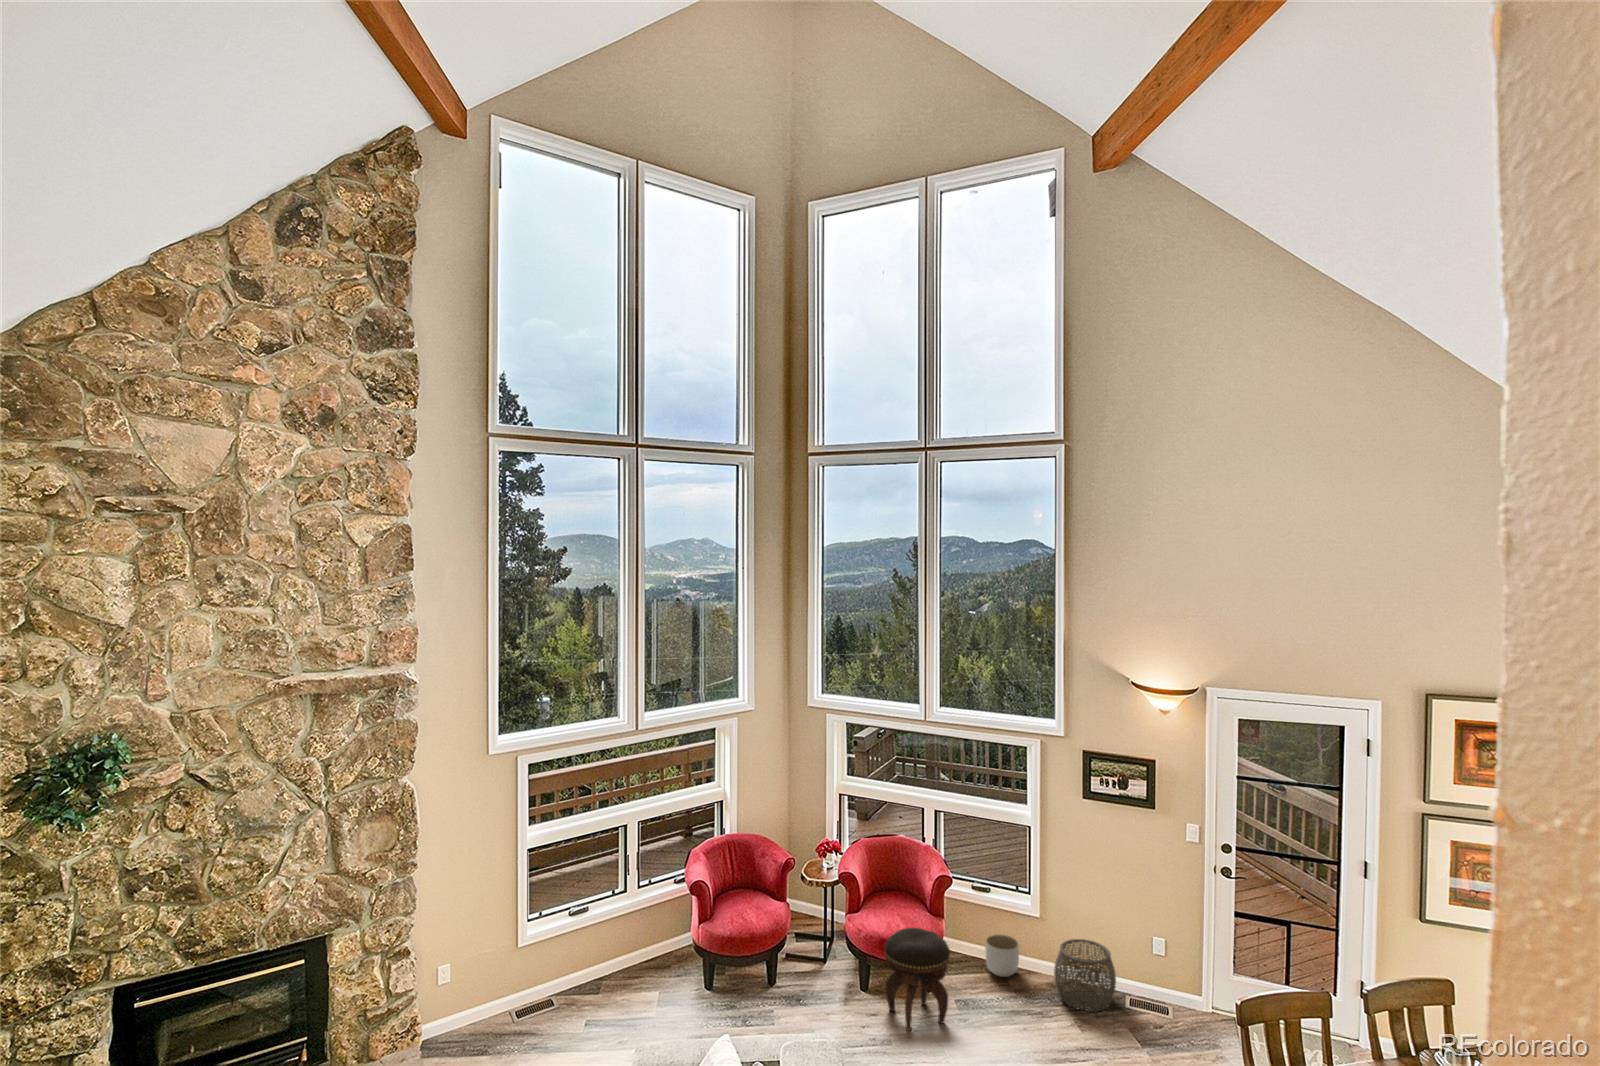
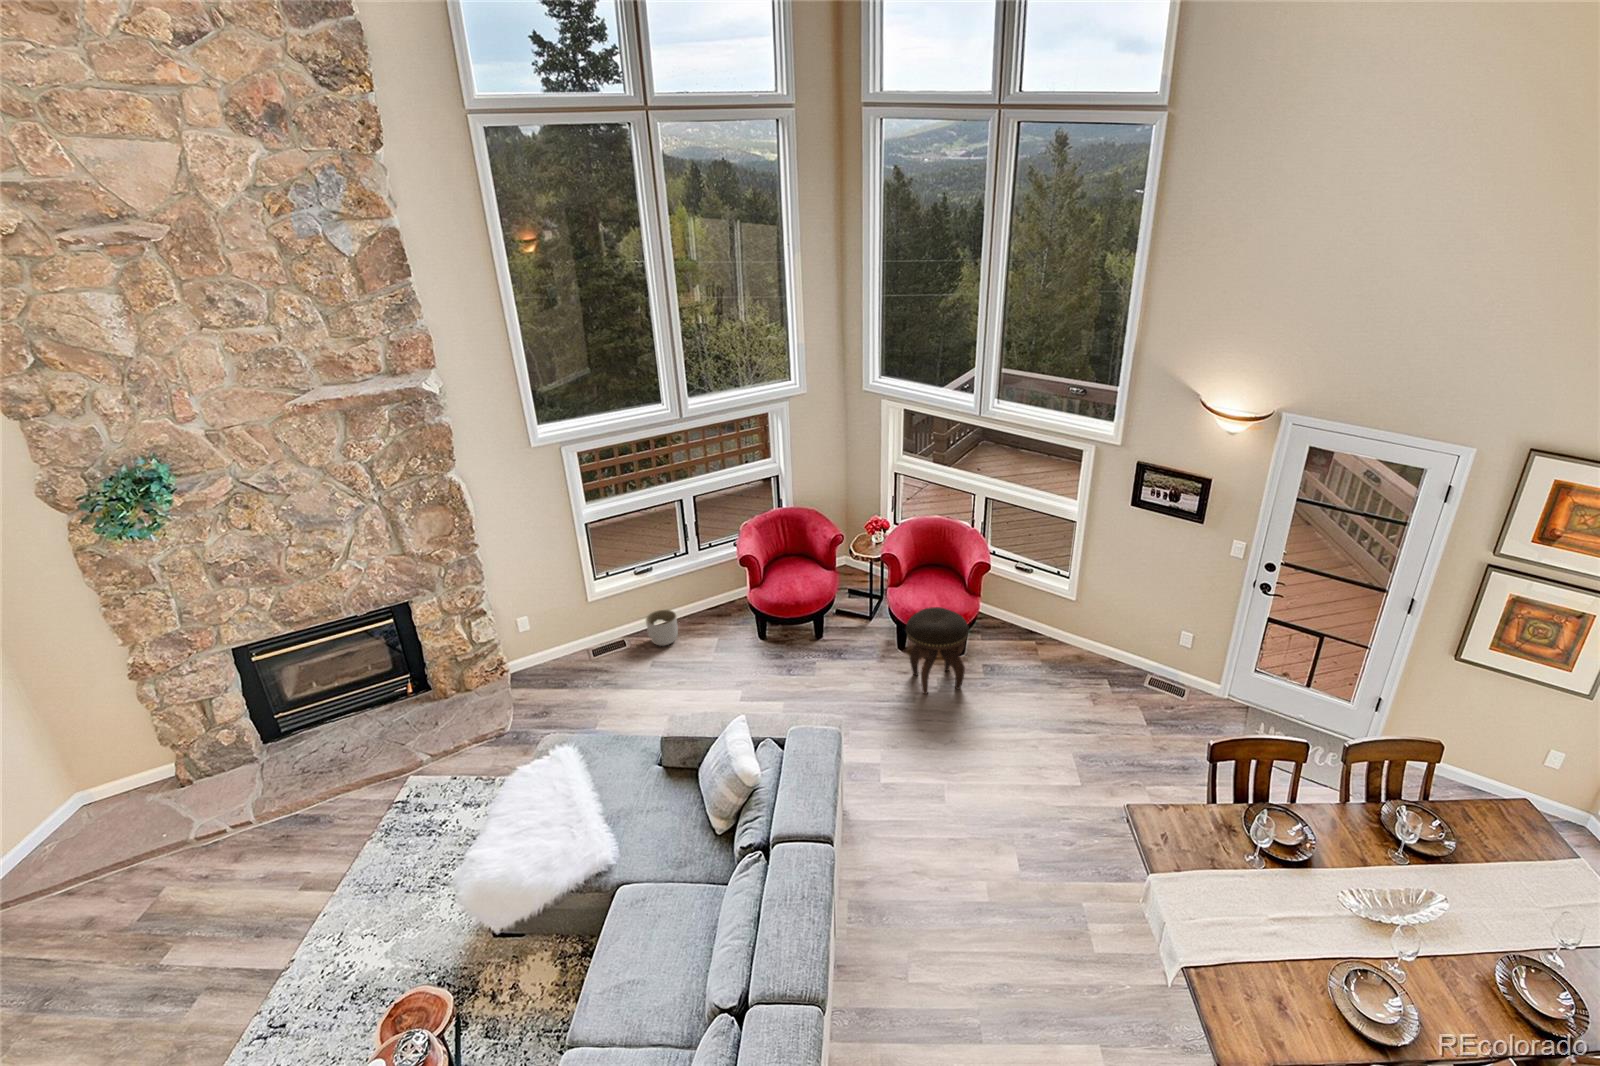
planter: present [985,934,1019,977] -> present [646,610,678,646]
woven basket: present [1054,939,1116,1012] -> none [1077,621,1139,688]

